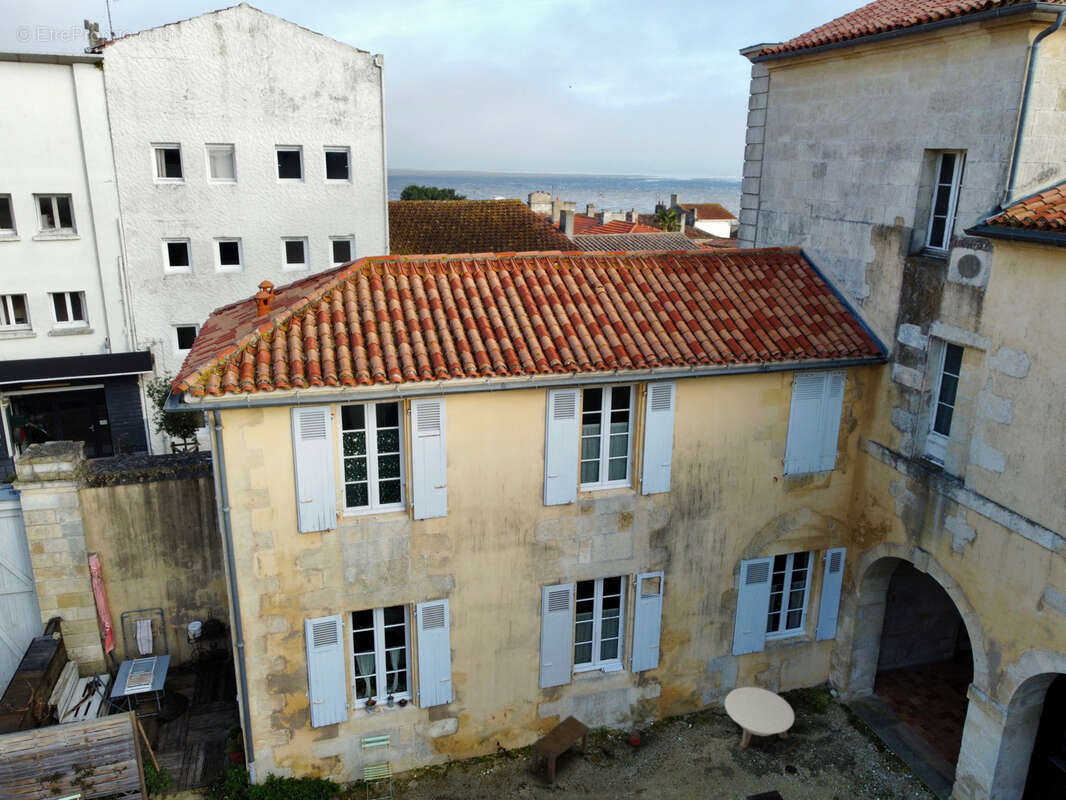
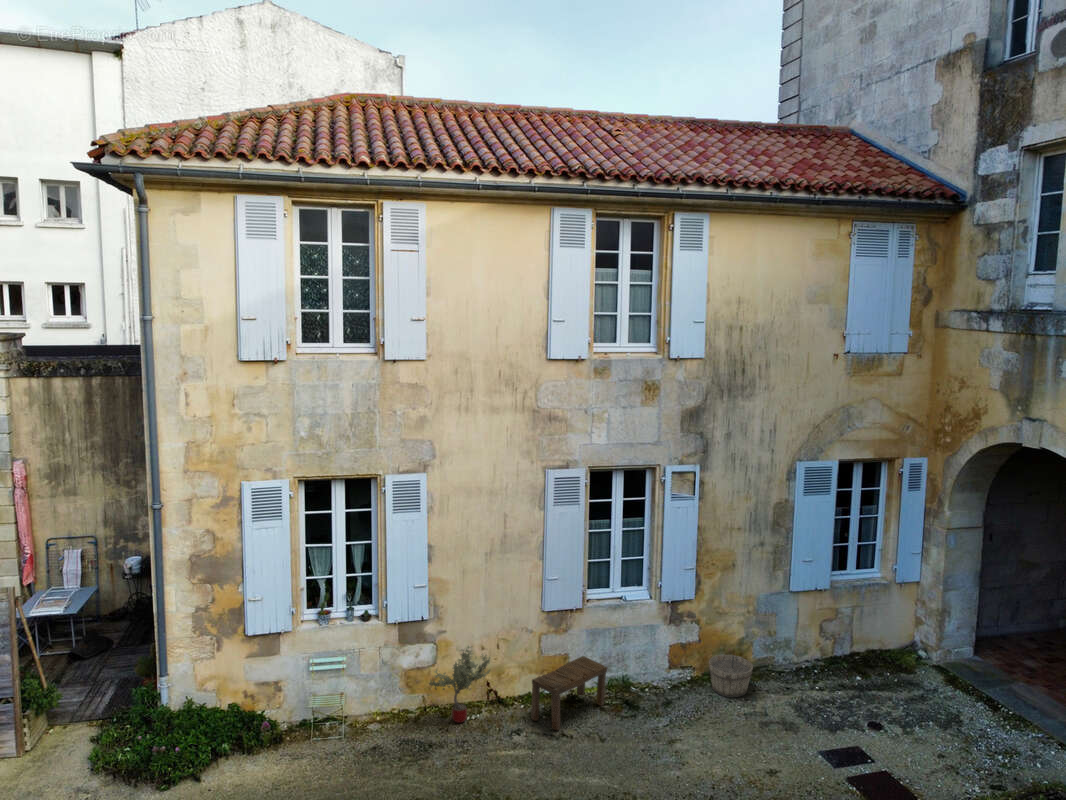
round table: present [725,687,794,748] -> none [783,639,875,705]
potted tree: present [615,693,659,746] -> present [429,646,490,723]
wooden bucket: none [668,704,702,742] -> present [709,655,753,697]

